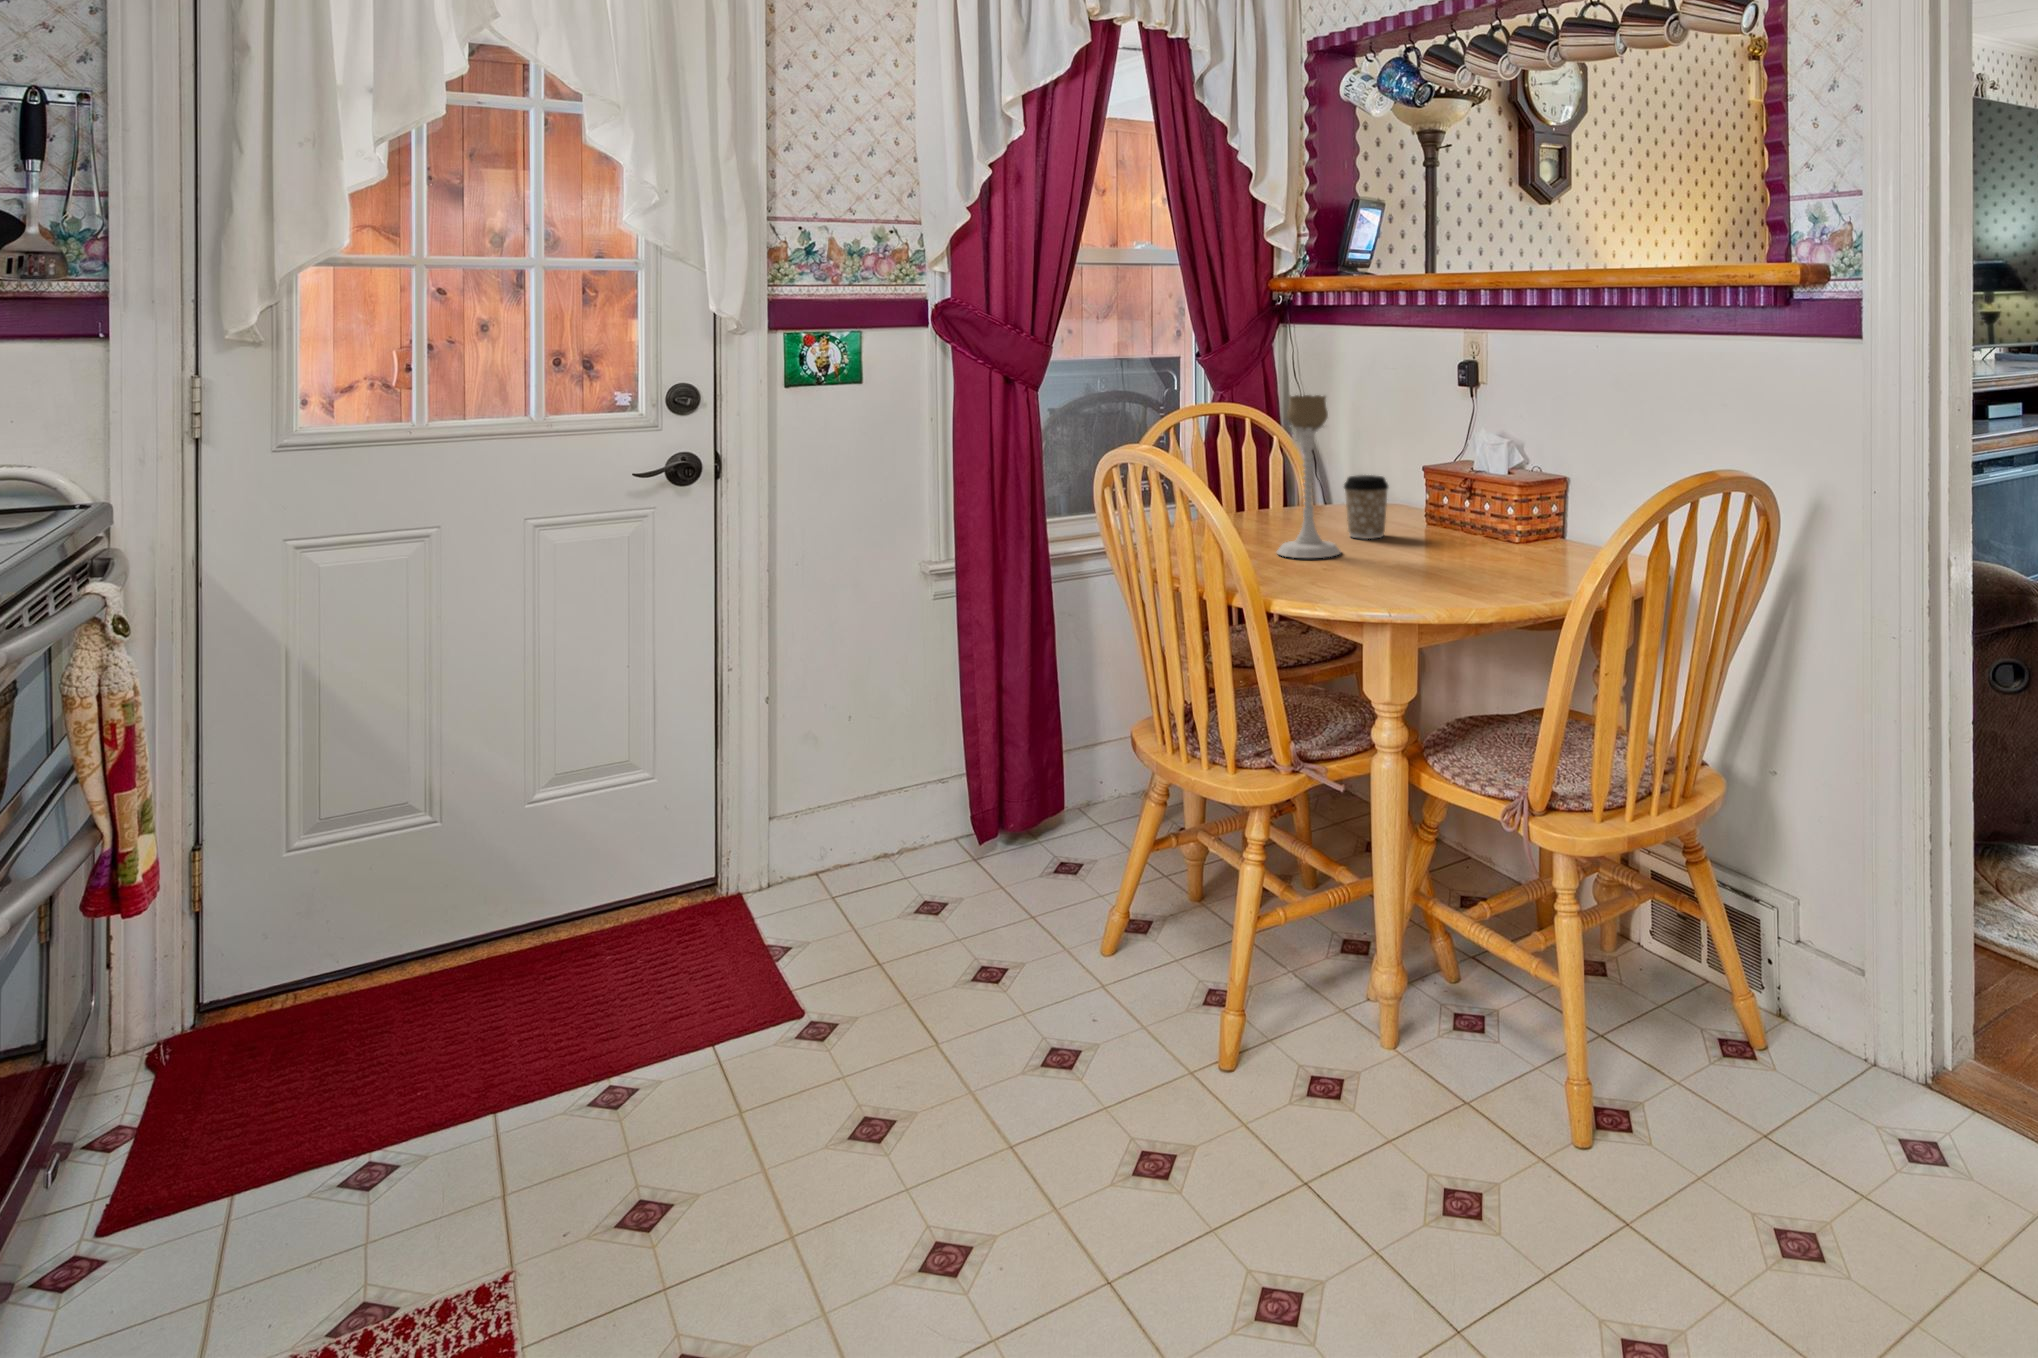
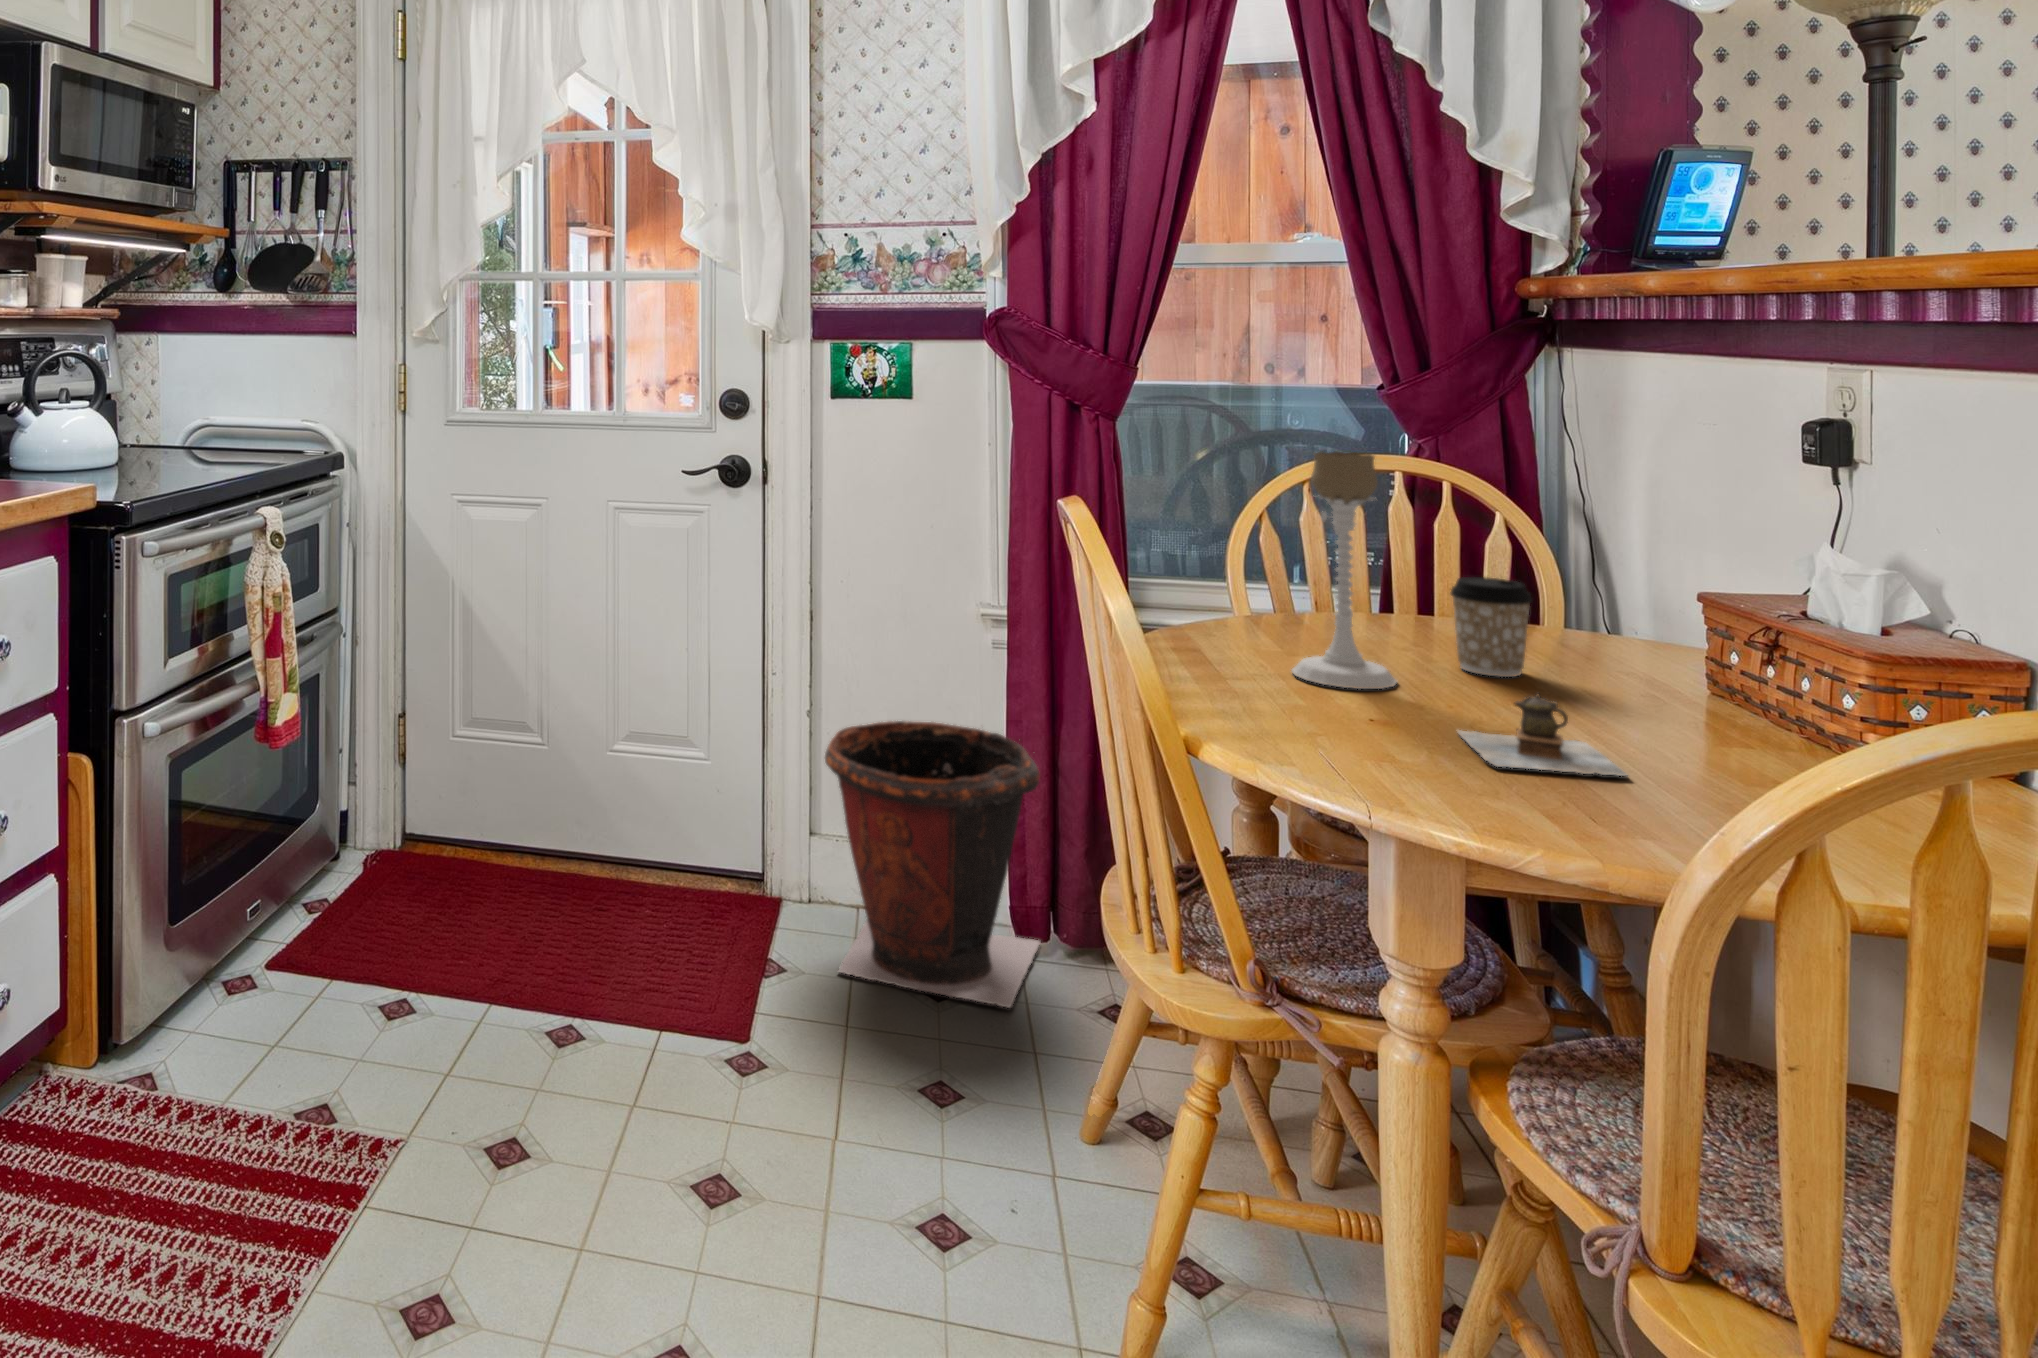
teapot: none [1410,533,1512,581] -> present [1458,694,1627,776]
waste bin: none [809,668,1011,926] -> present [825,721,1040,1008]

